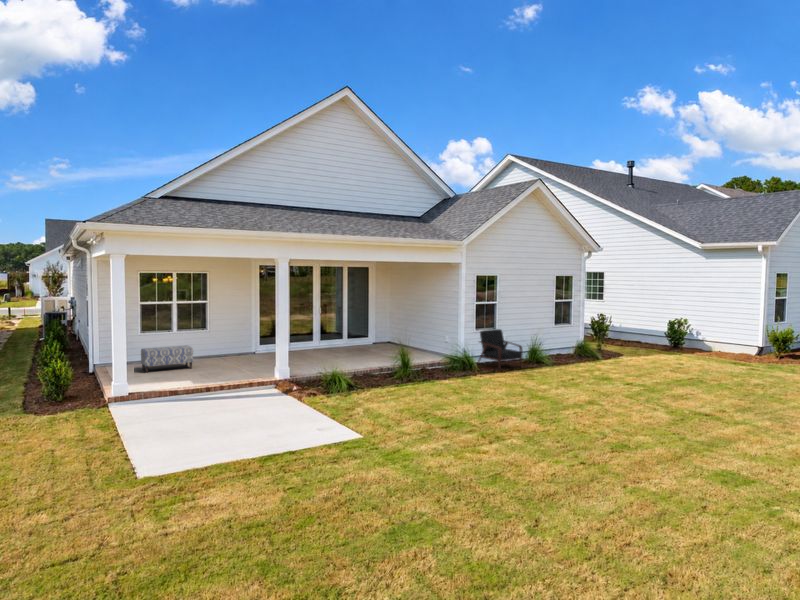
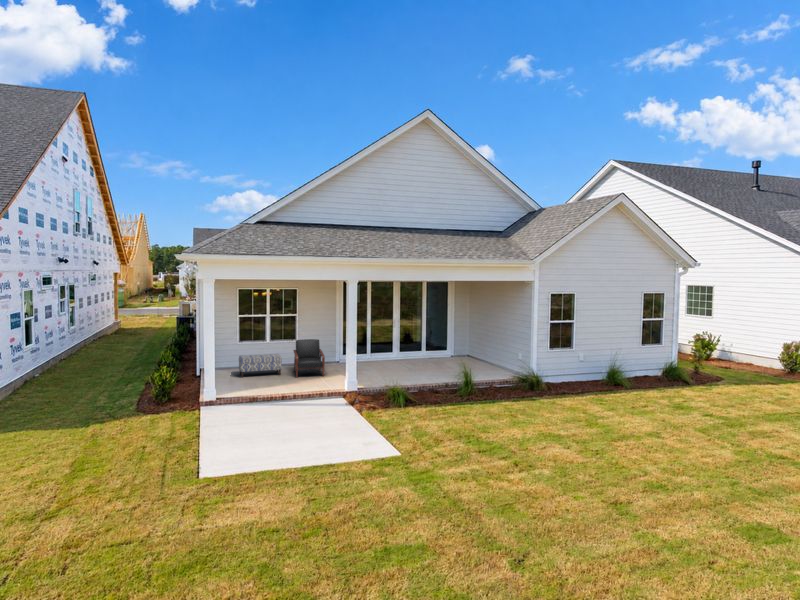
chair: present [477,329,522,369] -> present [293,339,325,378]

